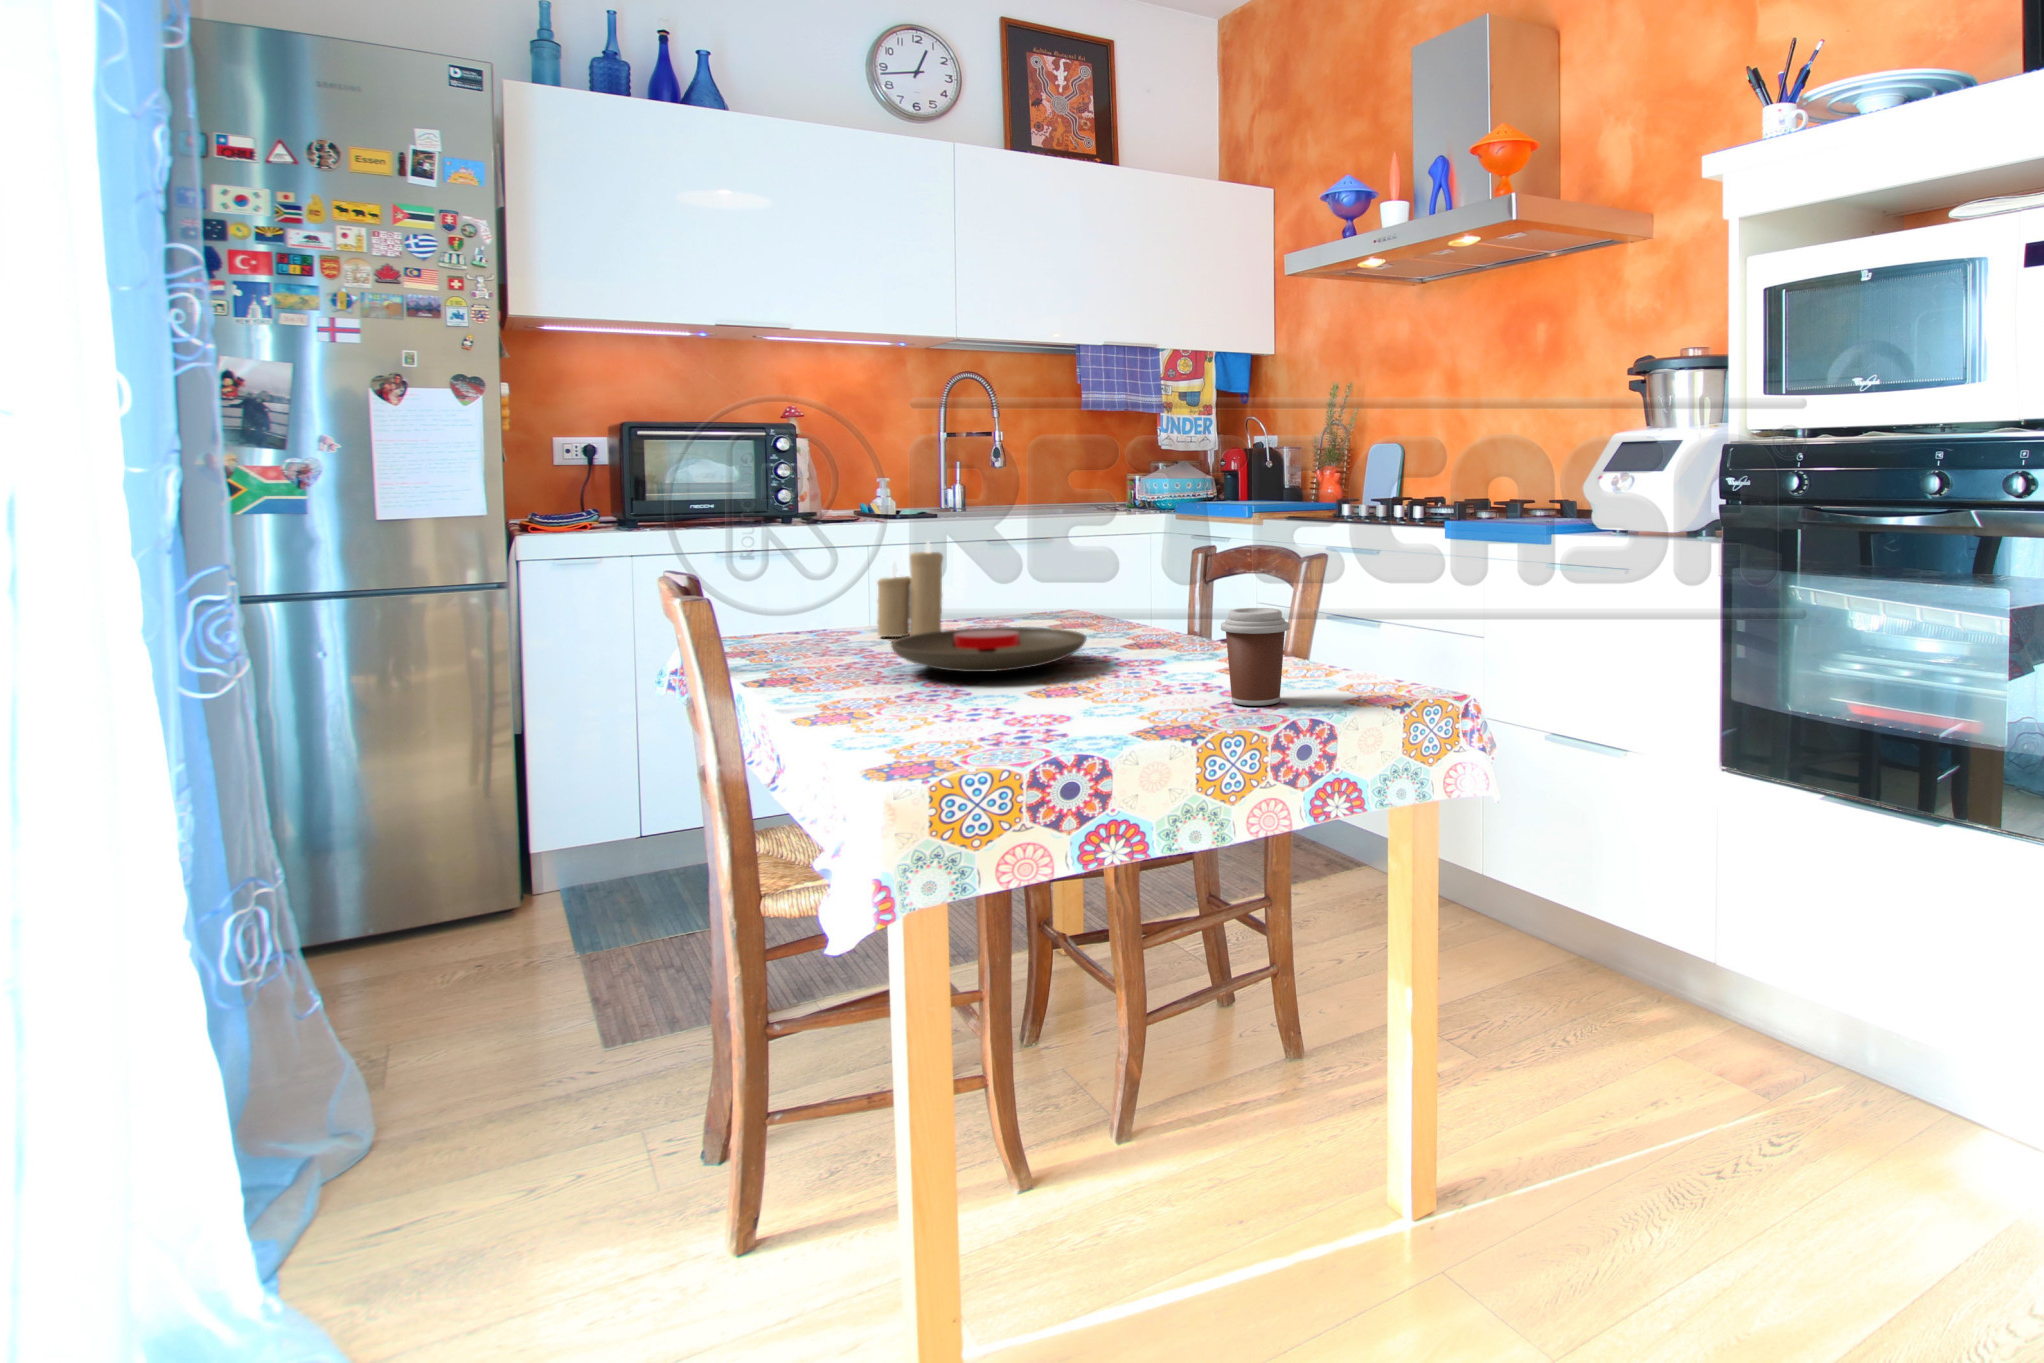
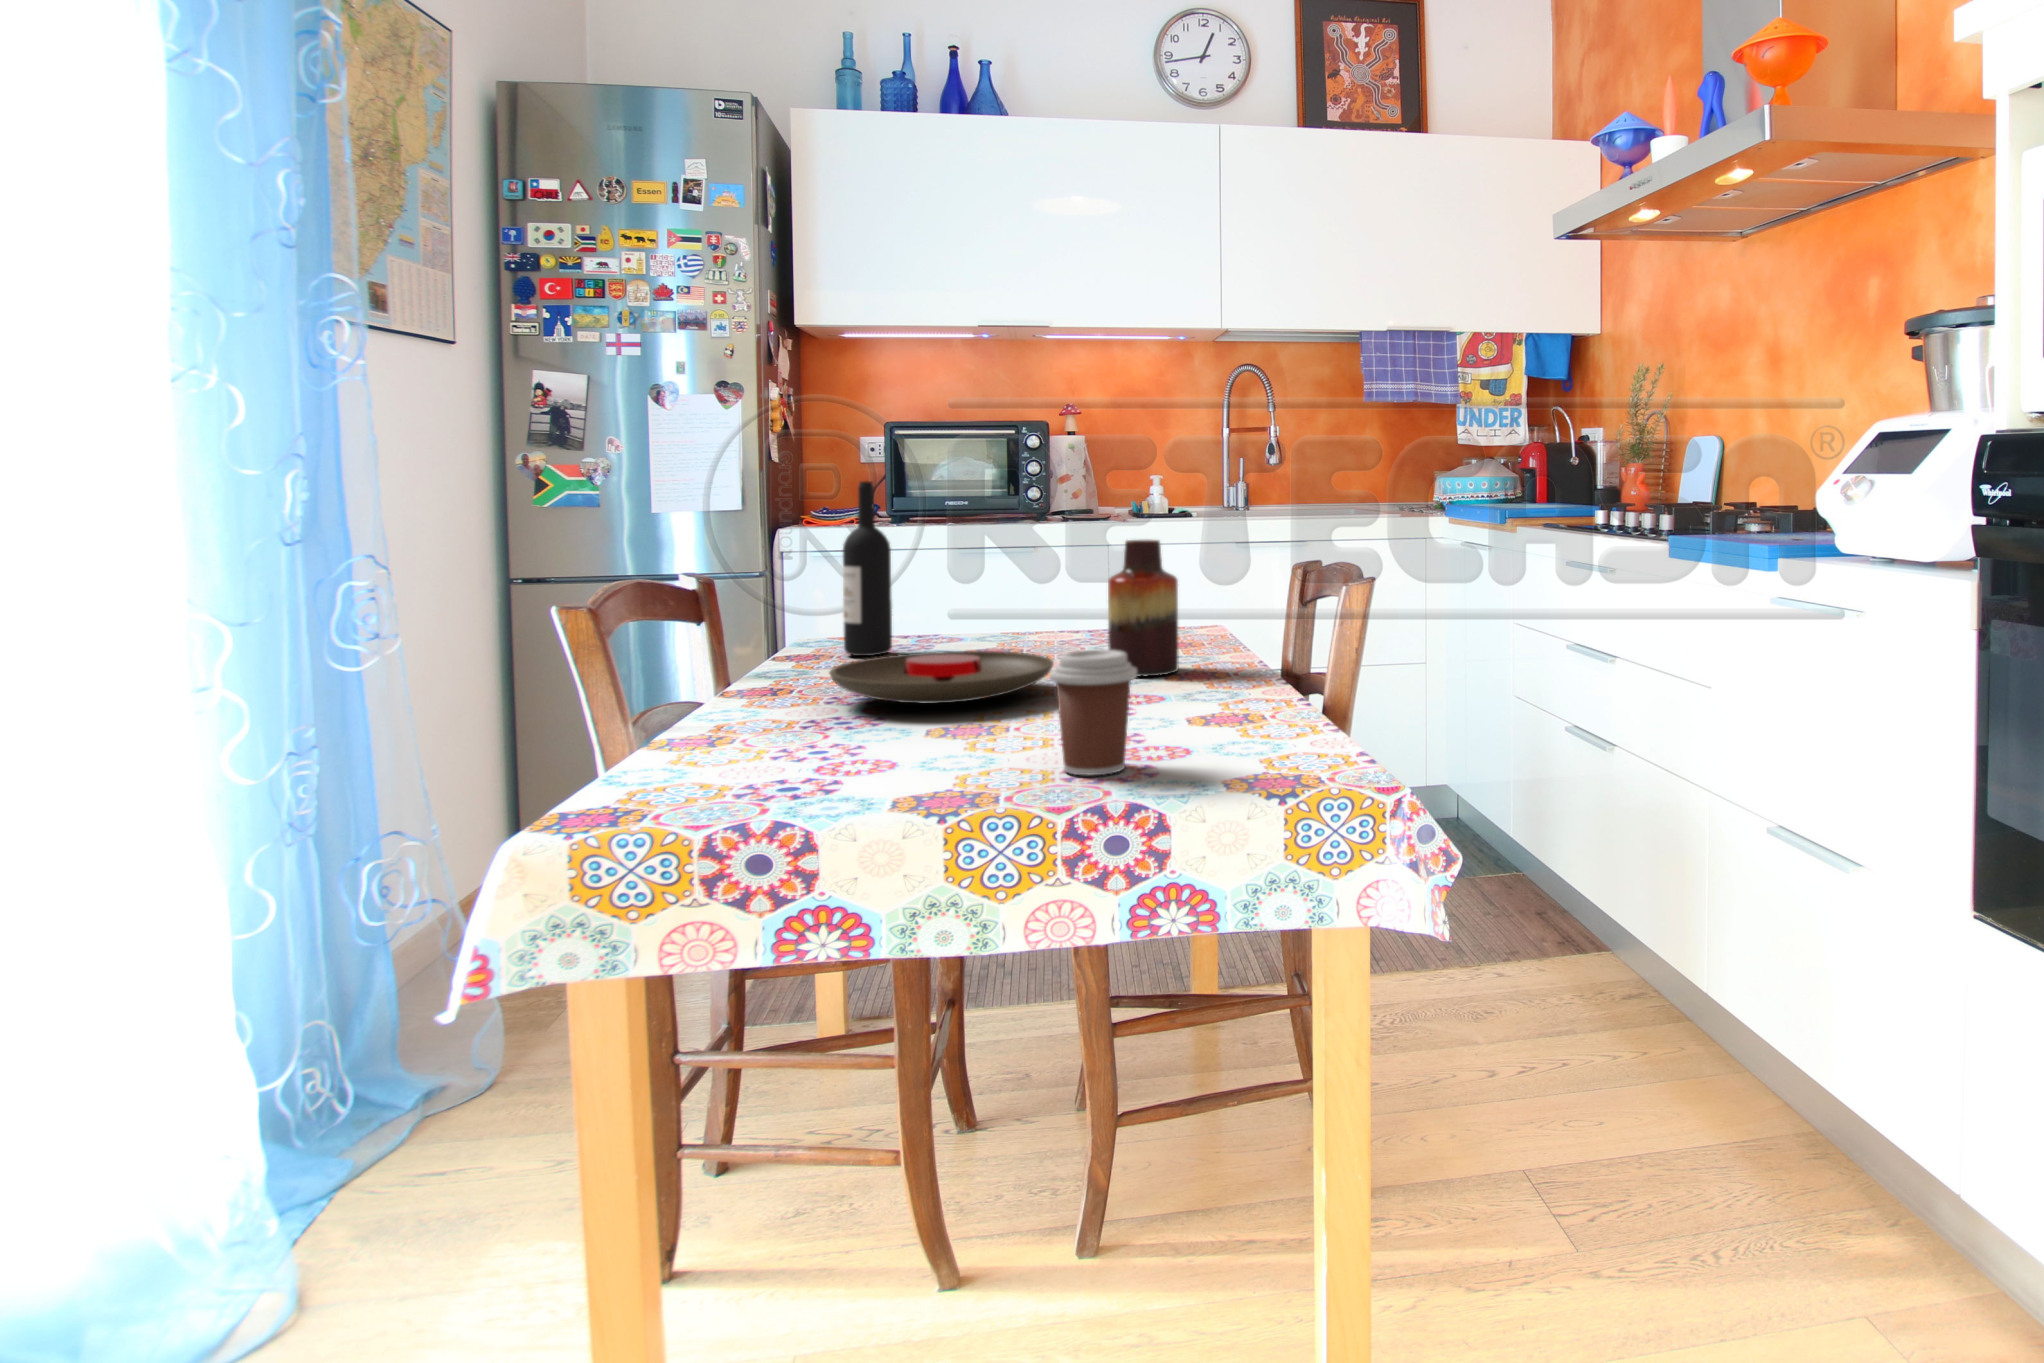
wine bottle: none [783,477,831,644] -> present [843,481,892,656]
vase: none [1080,526,1141,644] -> present [1108,540,1178,677]
candle: present [877,541,943,637] -> none [939,550,1005,655]

